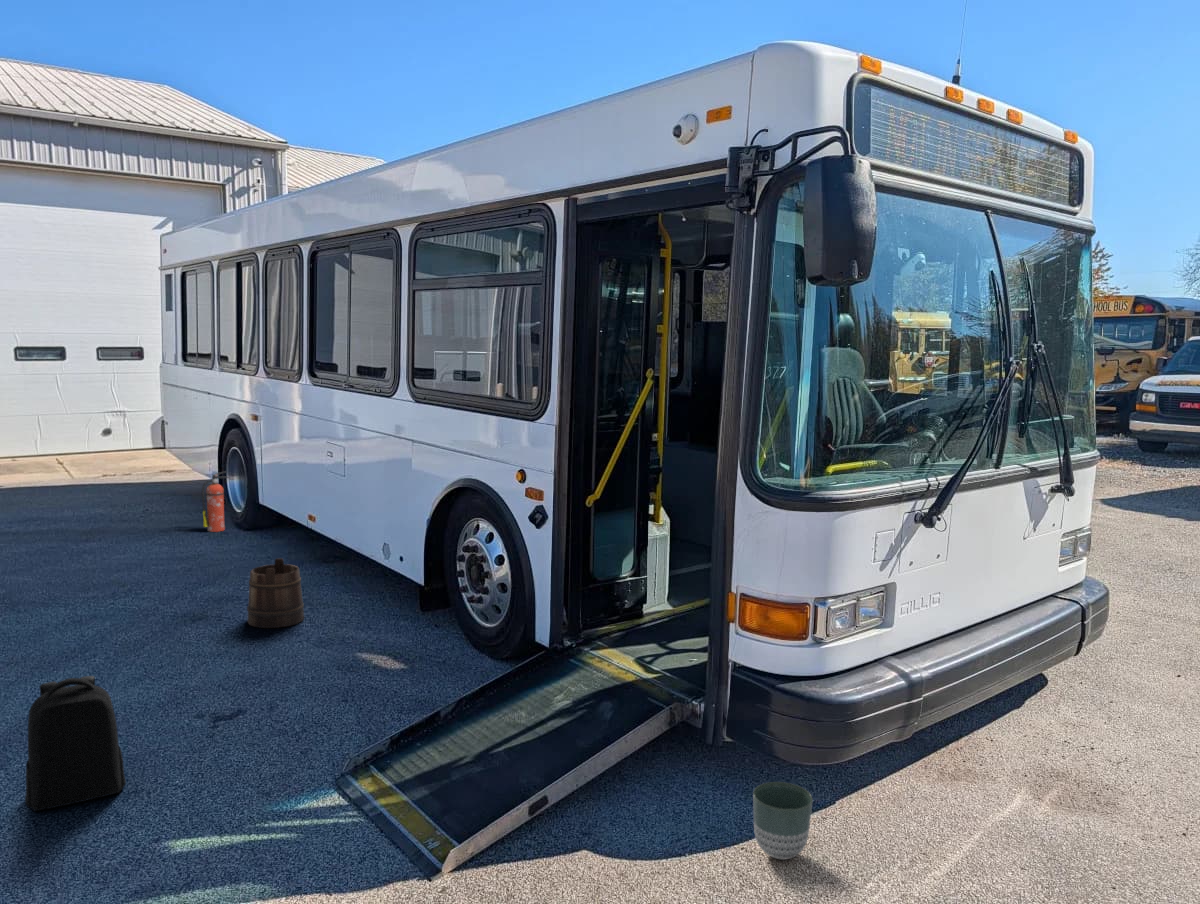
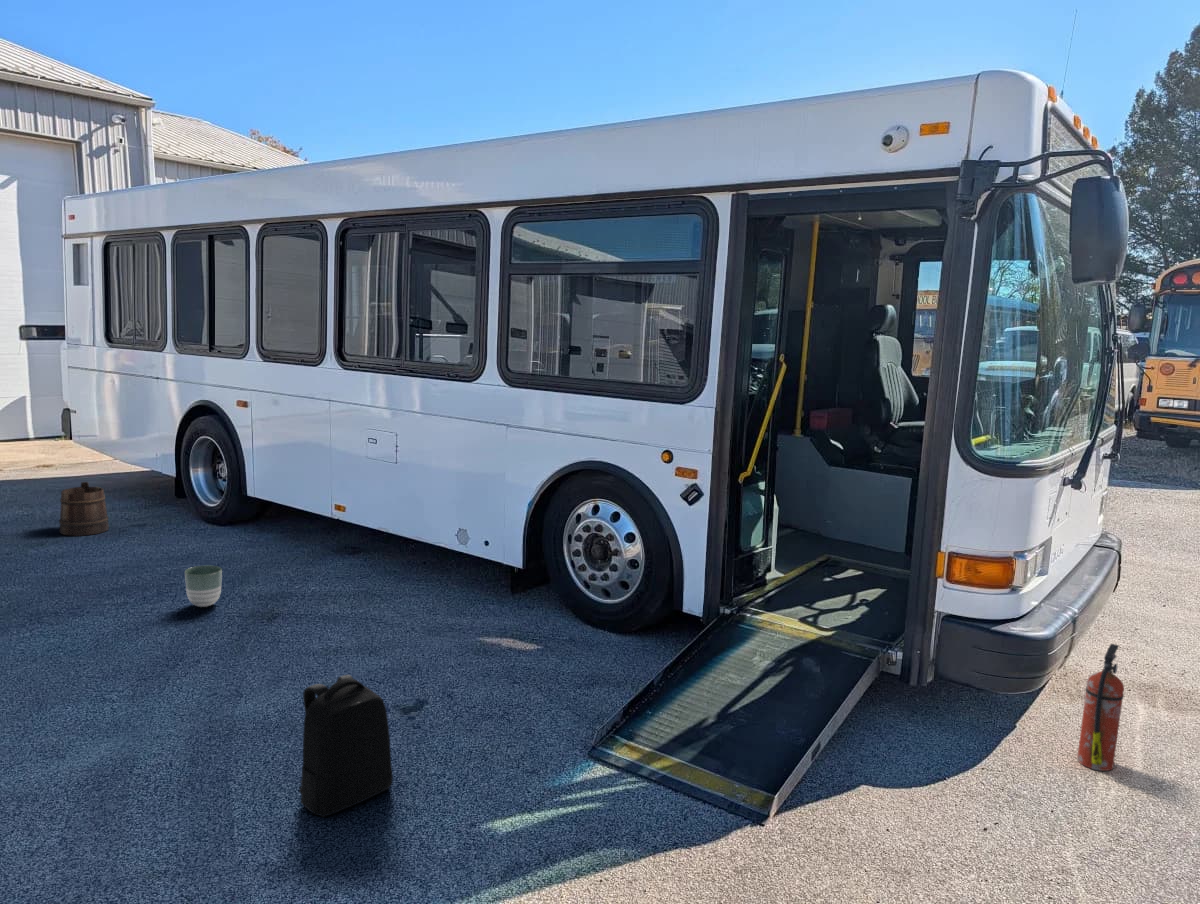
fire extinguisher: present [202,471,229,532] -> present [1077,644,1124,771]
bucket: present [247,558,304,628] -> present [59,482,109,536]
planter: present [753,782,812,860] -> present [185,565,222,607]

